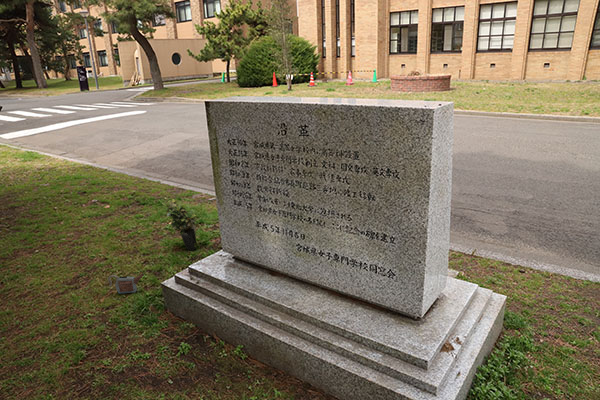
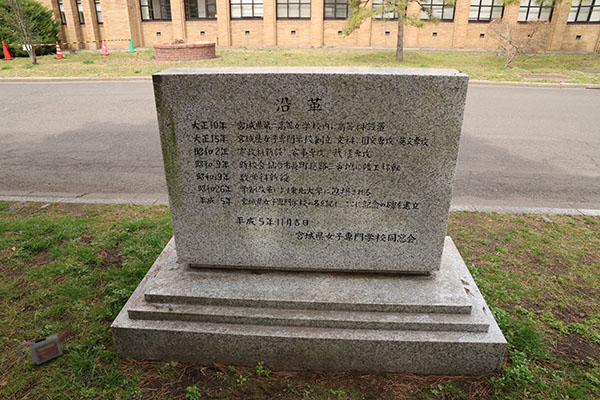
potted plant: present [162,199,197,251] -> none [39,216,97,278]

